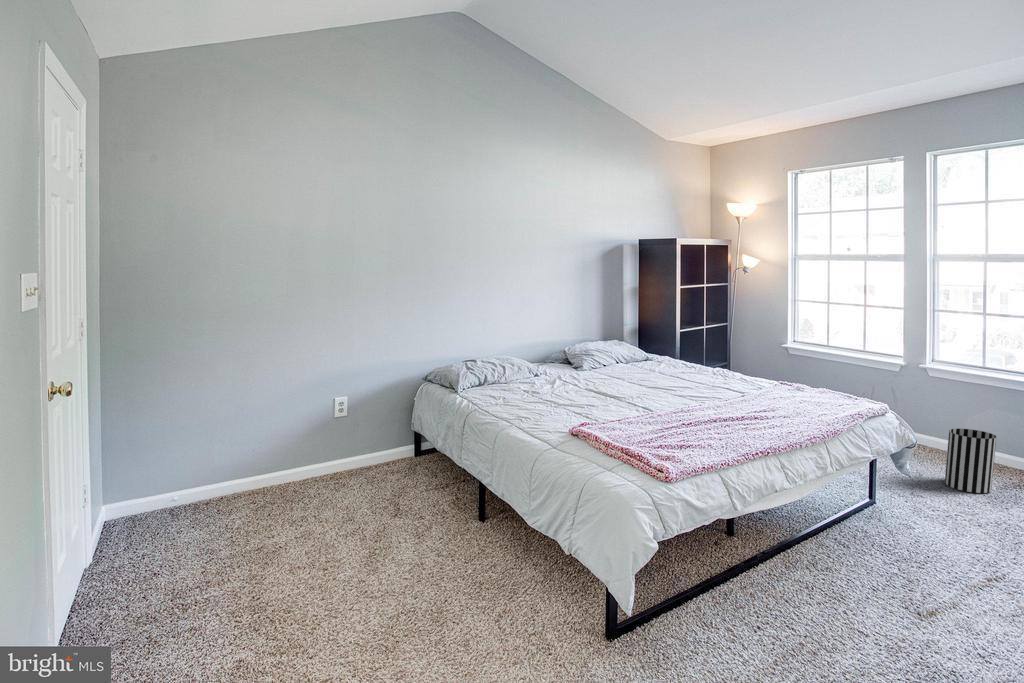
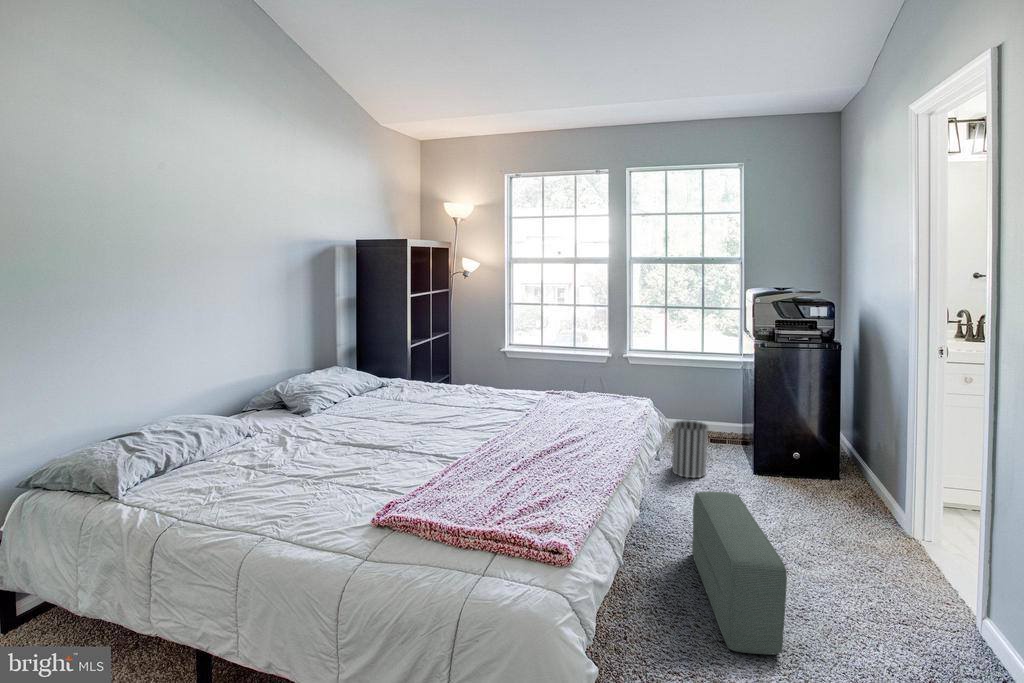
pouf: none [888,478,968,621] -> present [692,491,787,655]

